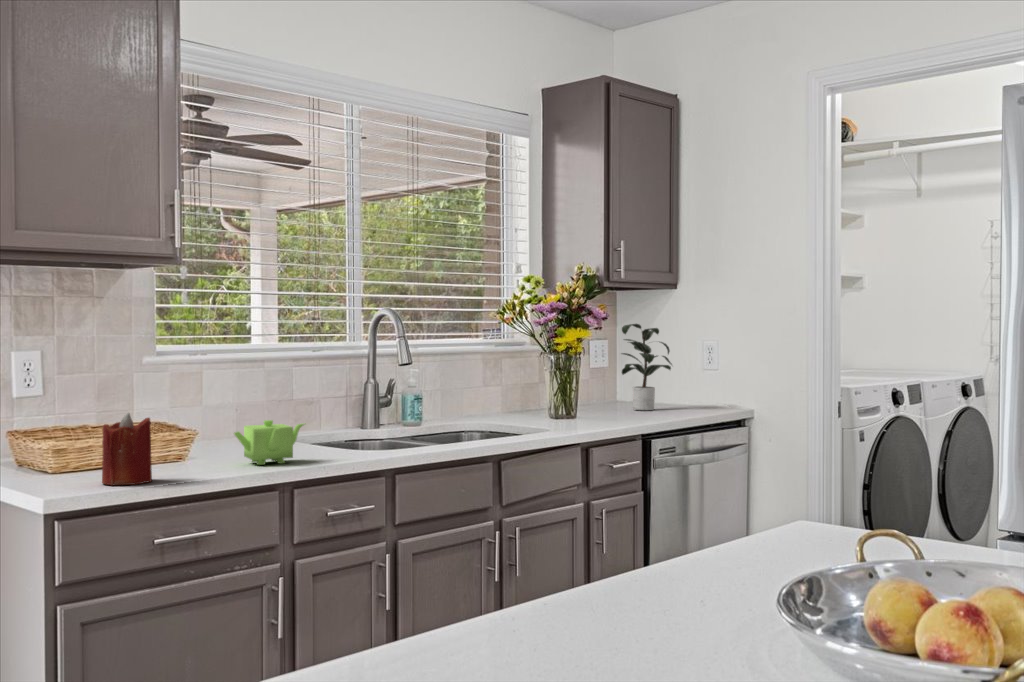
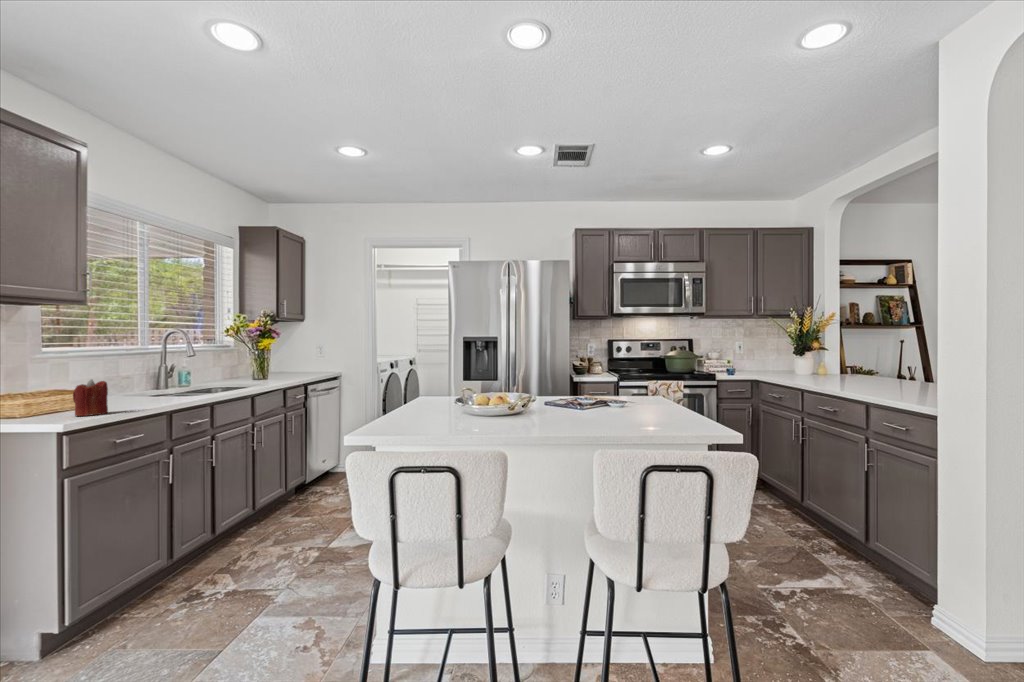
potted plant: present [622,324,672,410] -> none [274,337,312,376]
teapot: present [234,420,304,465] -> none [134,382,171,404]

